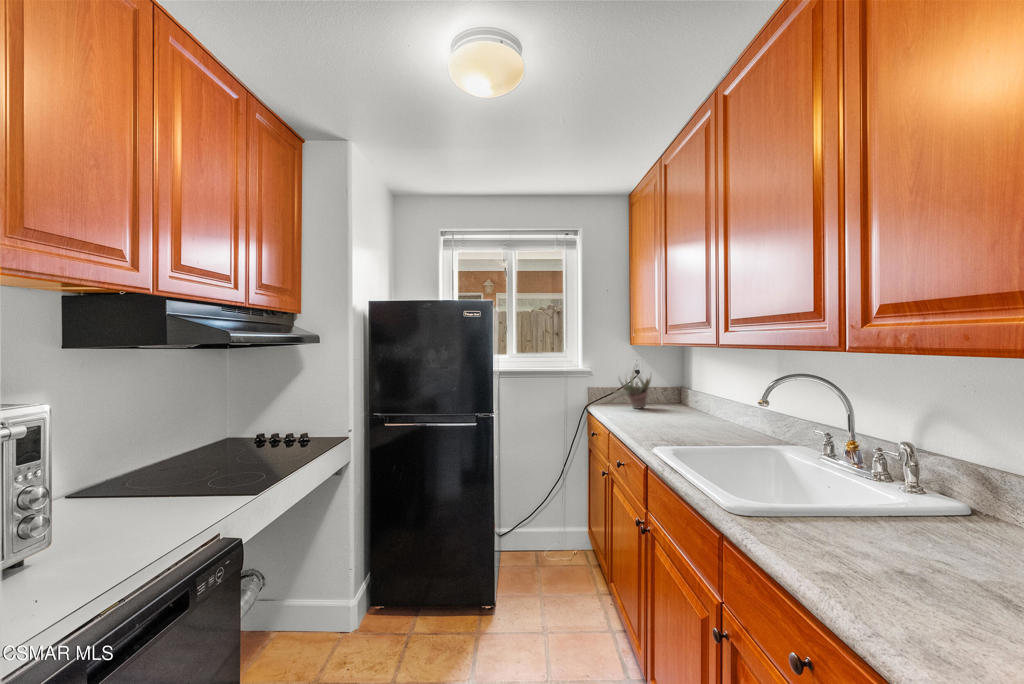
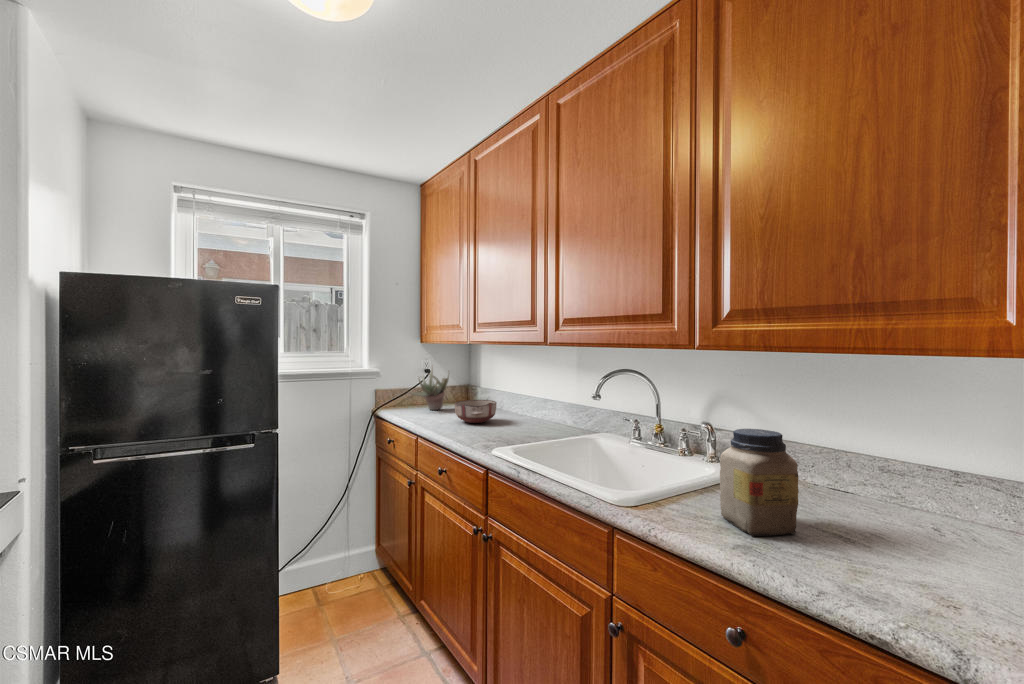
ceramic bowl: none [645,401,688,423] -> present [455,400,496,423]
jar: none [841,448,937,580] -> present [720,429,799,536]

